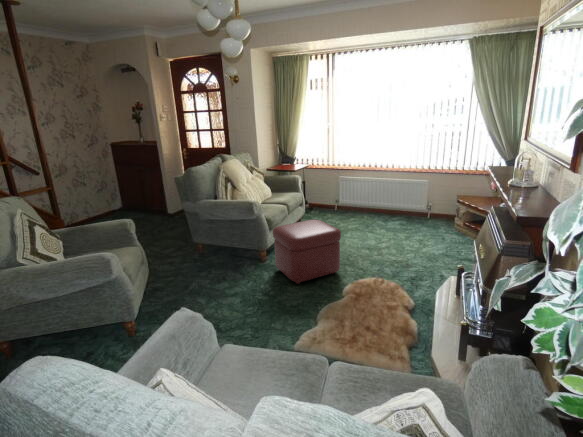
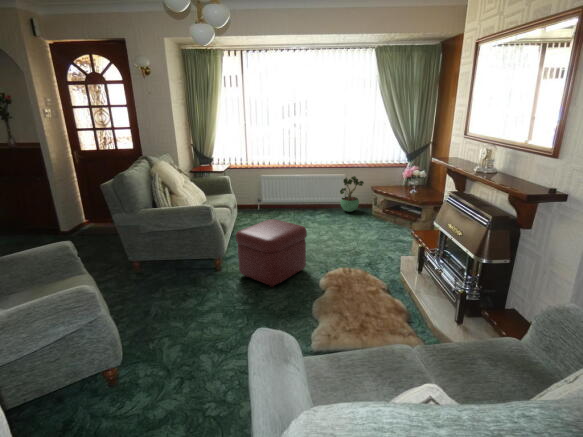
potted plant: none [419,182,449,222] -> present [340,176,364,212]

